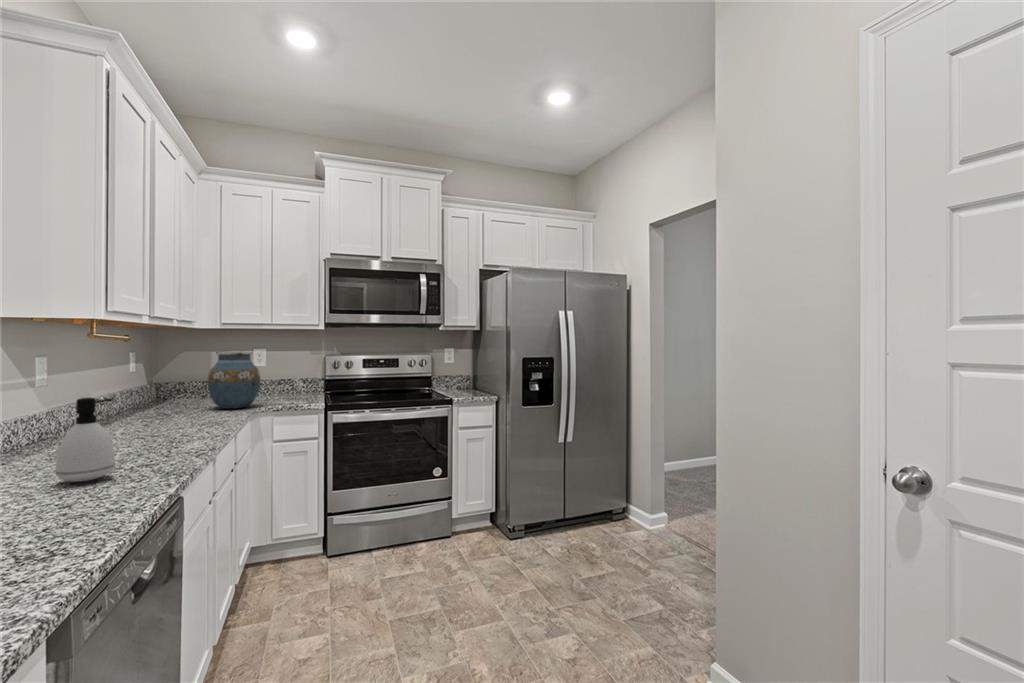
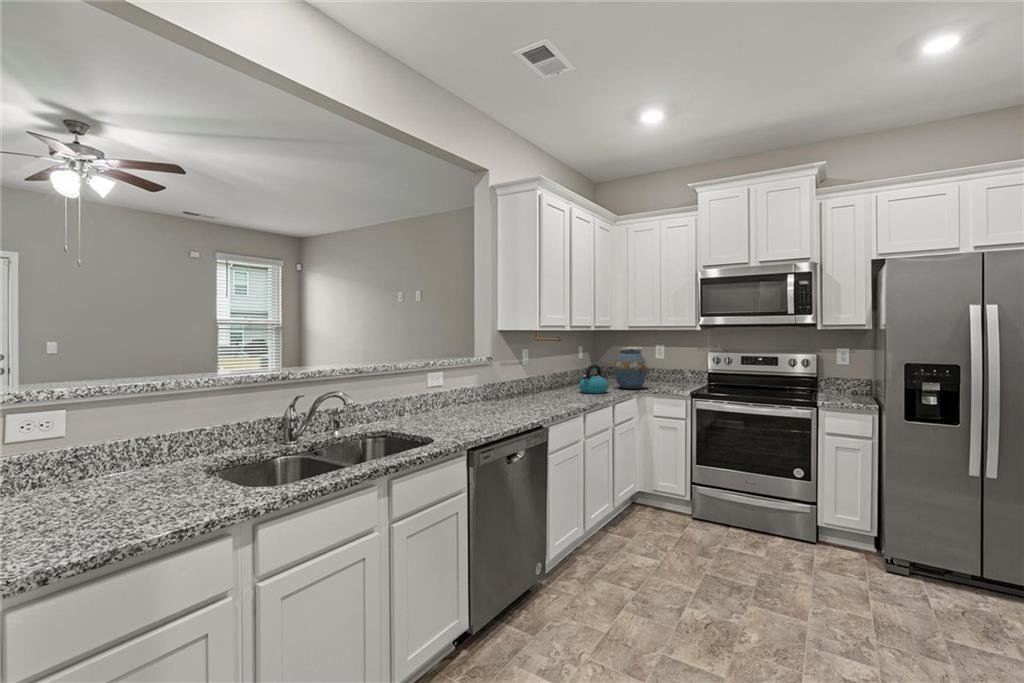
kettle: none [159,378,212,422] -> present [579,365,608,394]
soap dispenser: present [55,398,115,482] -> none [505,373,527,414]

